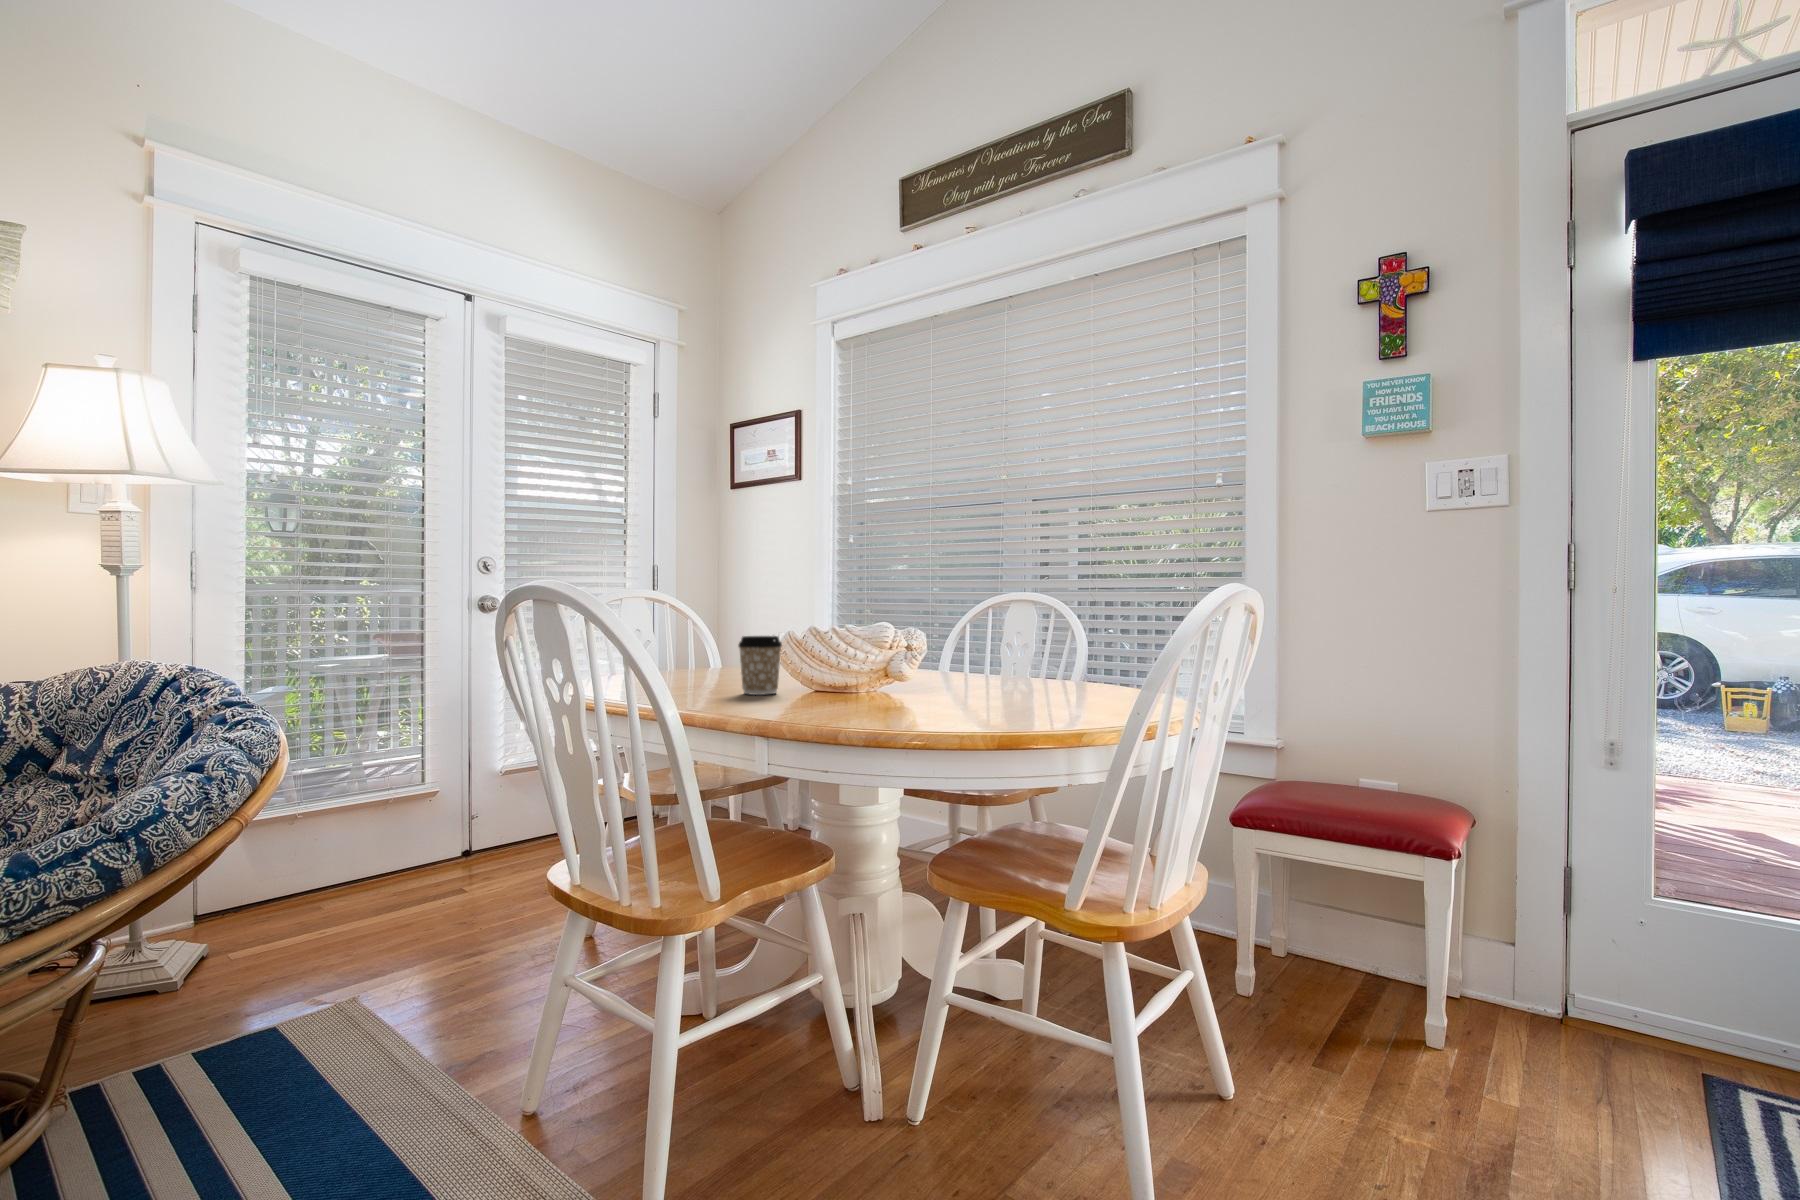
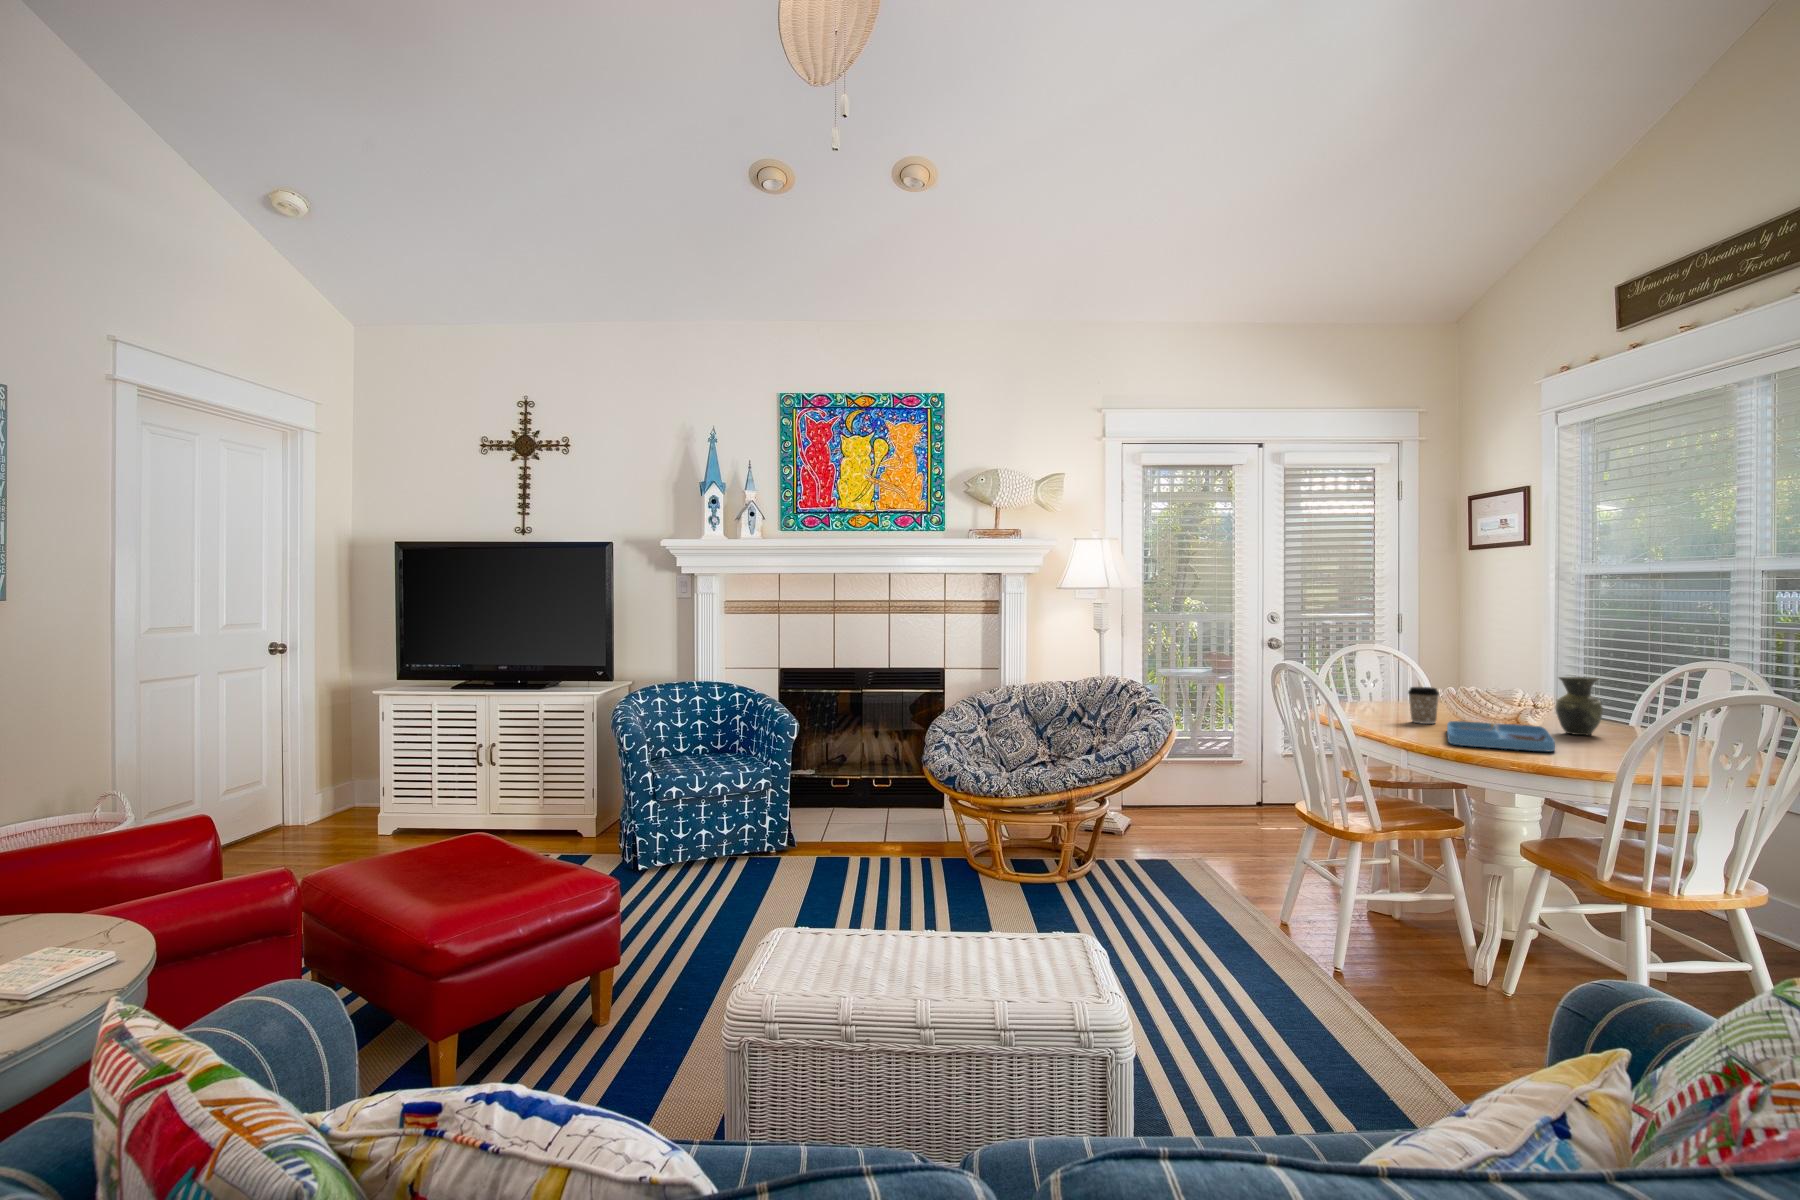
vase: none [924,609,976,691] -> present [1556,677,1603,735]
tray: none [807,682,982,721] -> present [1447,721,1555,752]

